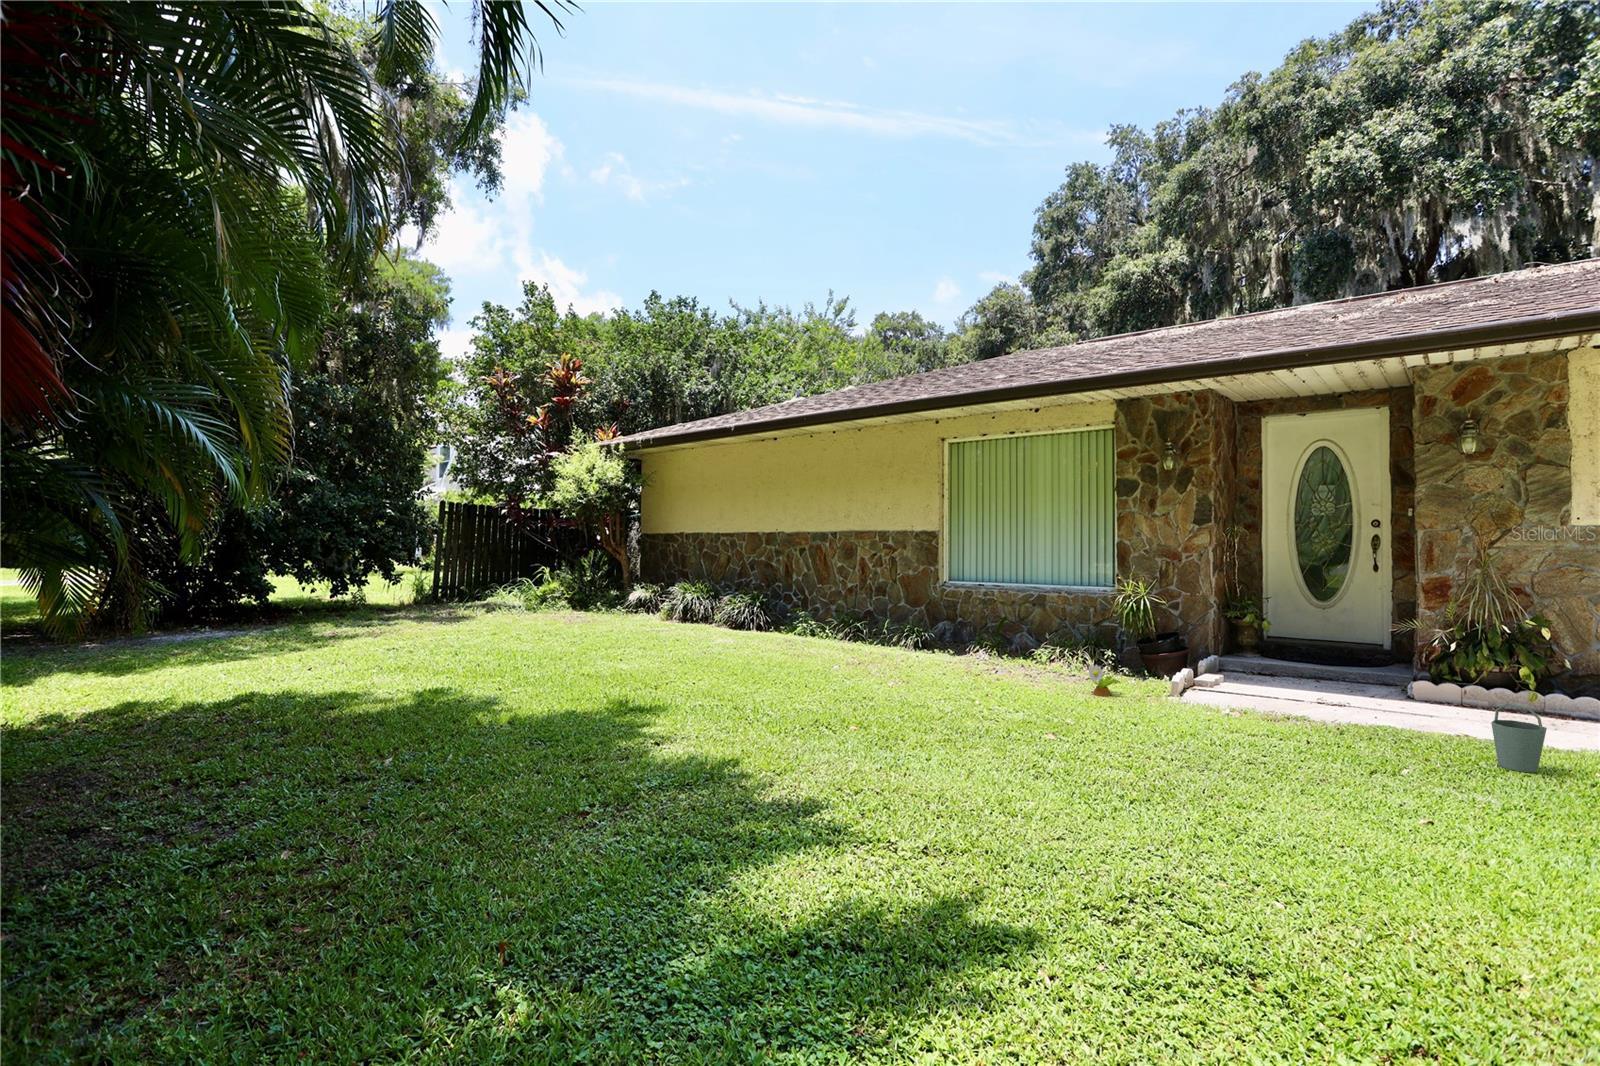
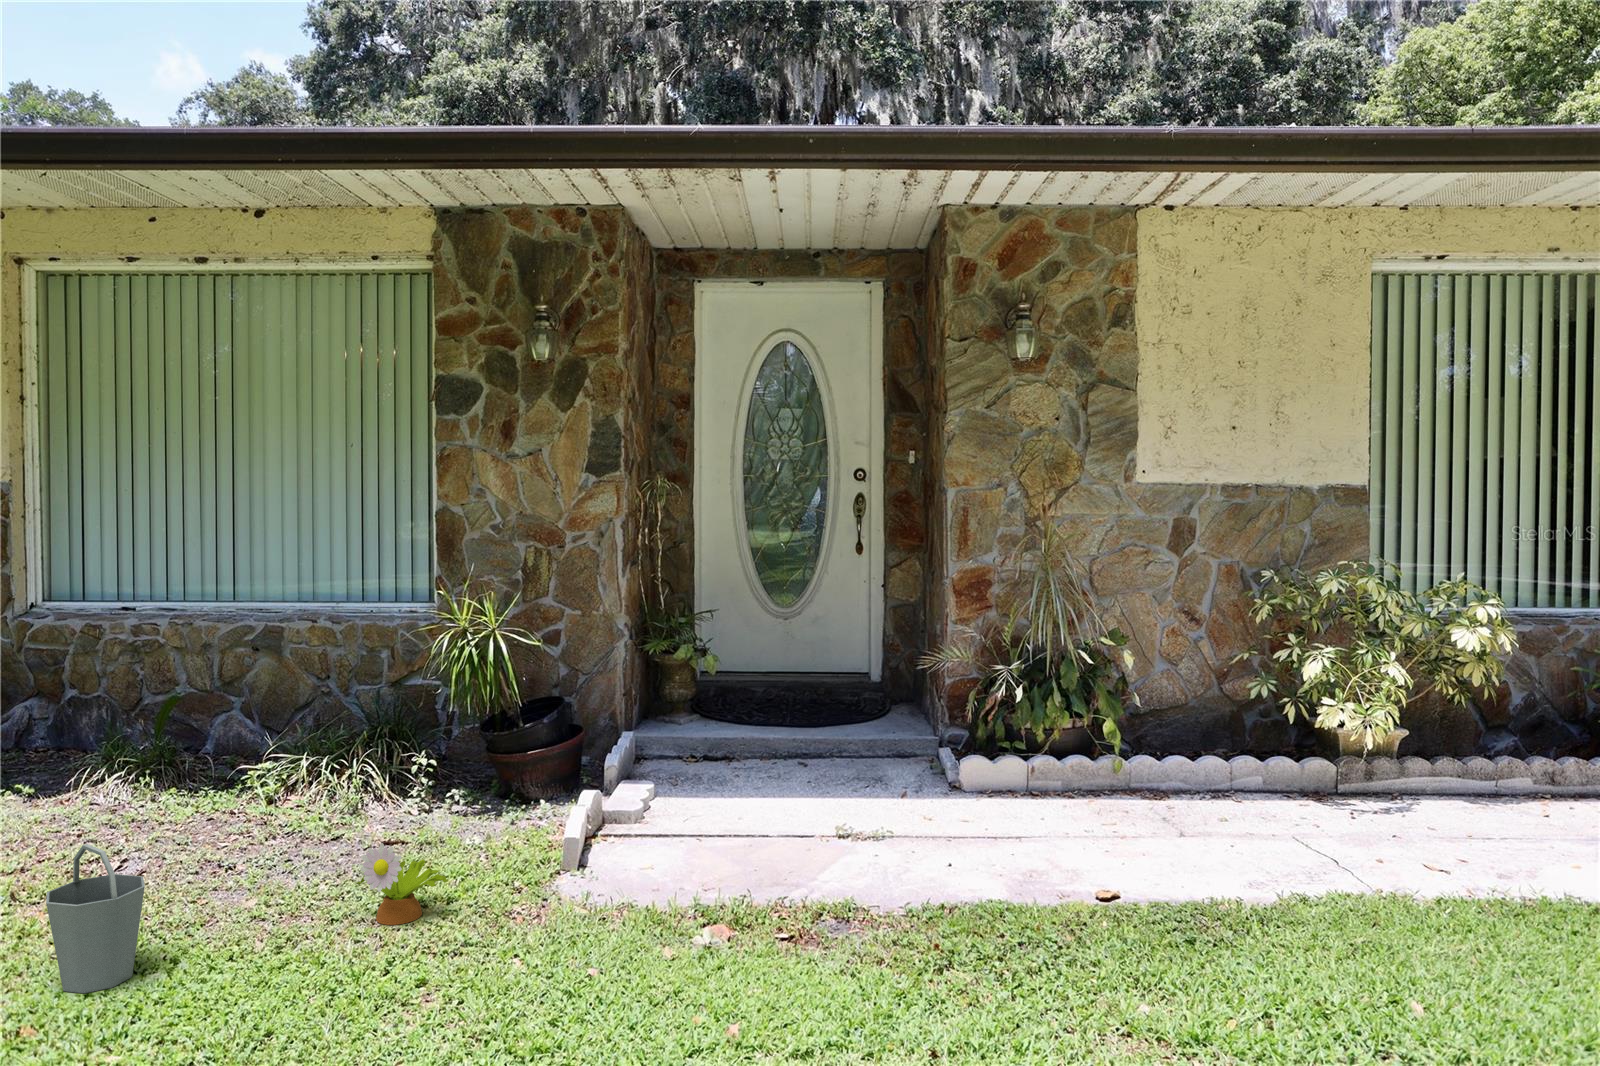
bucket: present [1491,703,1547,773] -> present [46,844,145,993]

